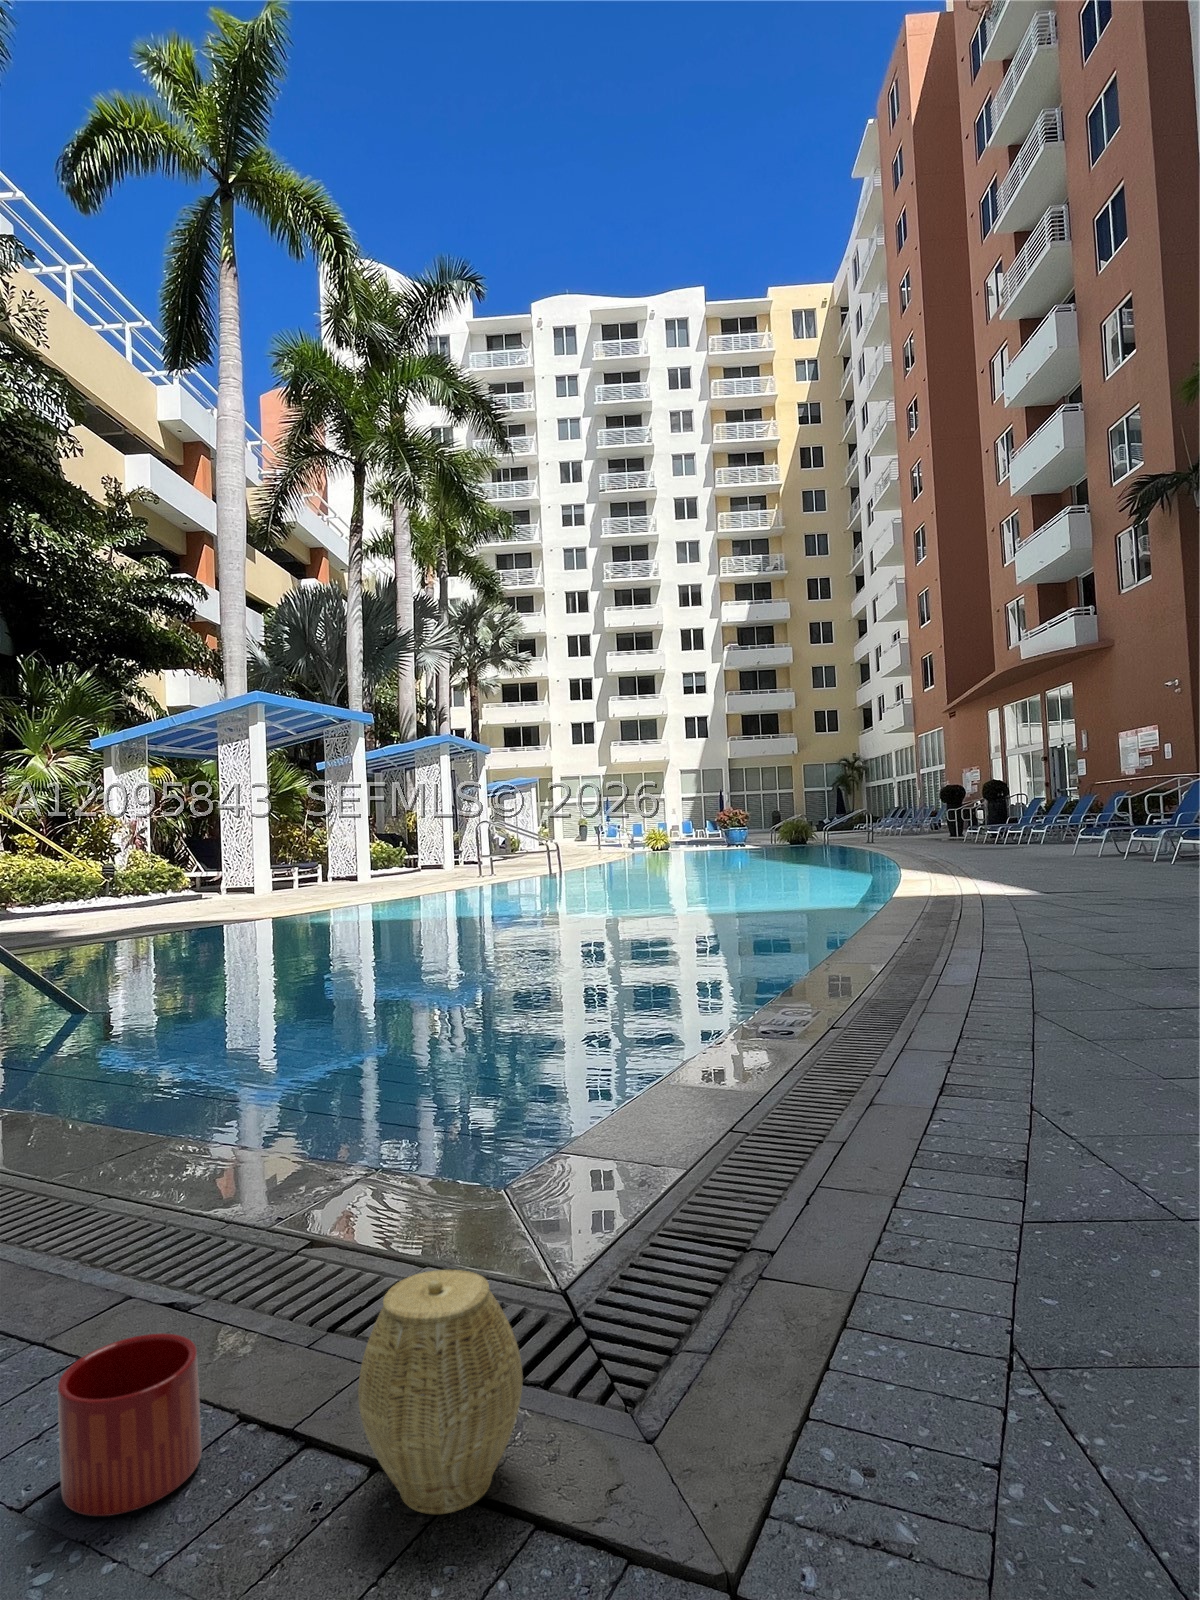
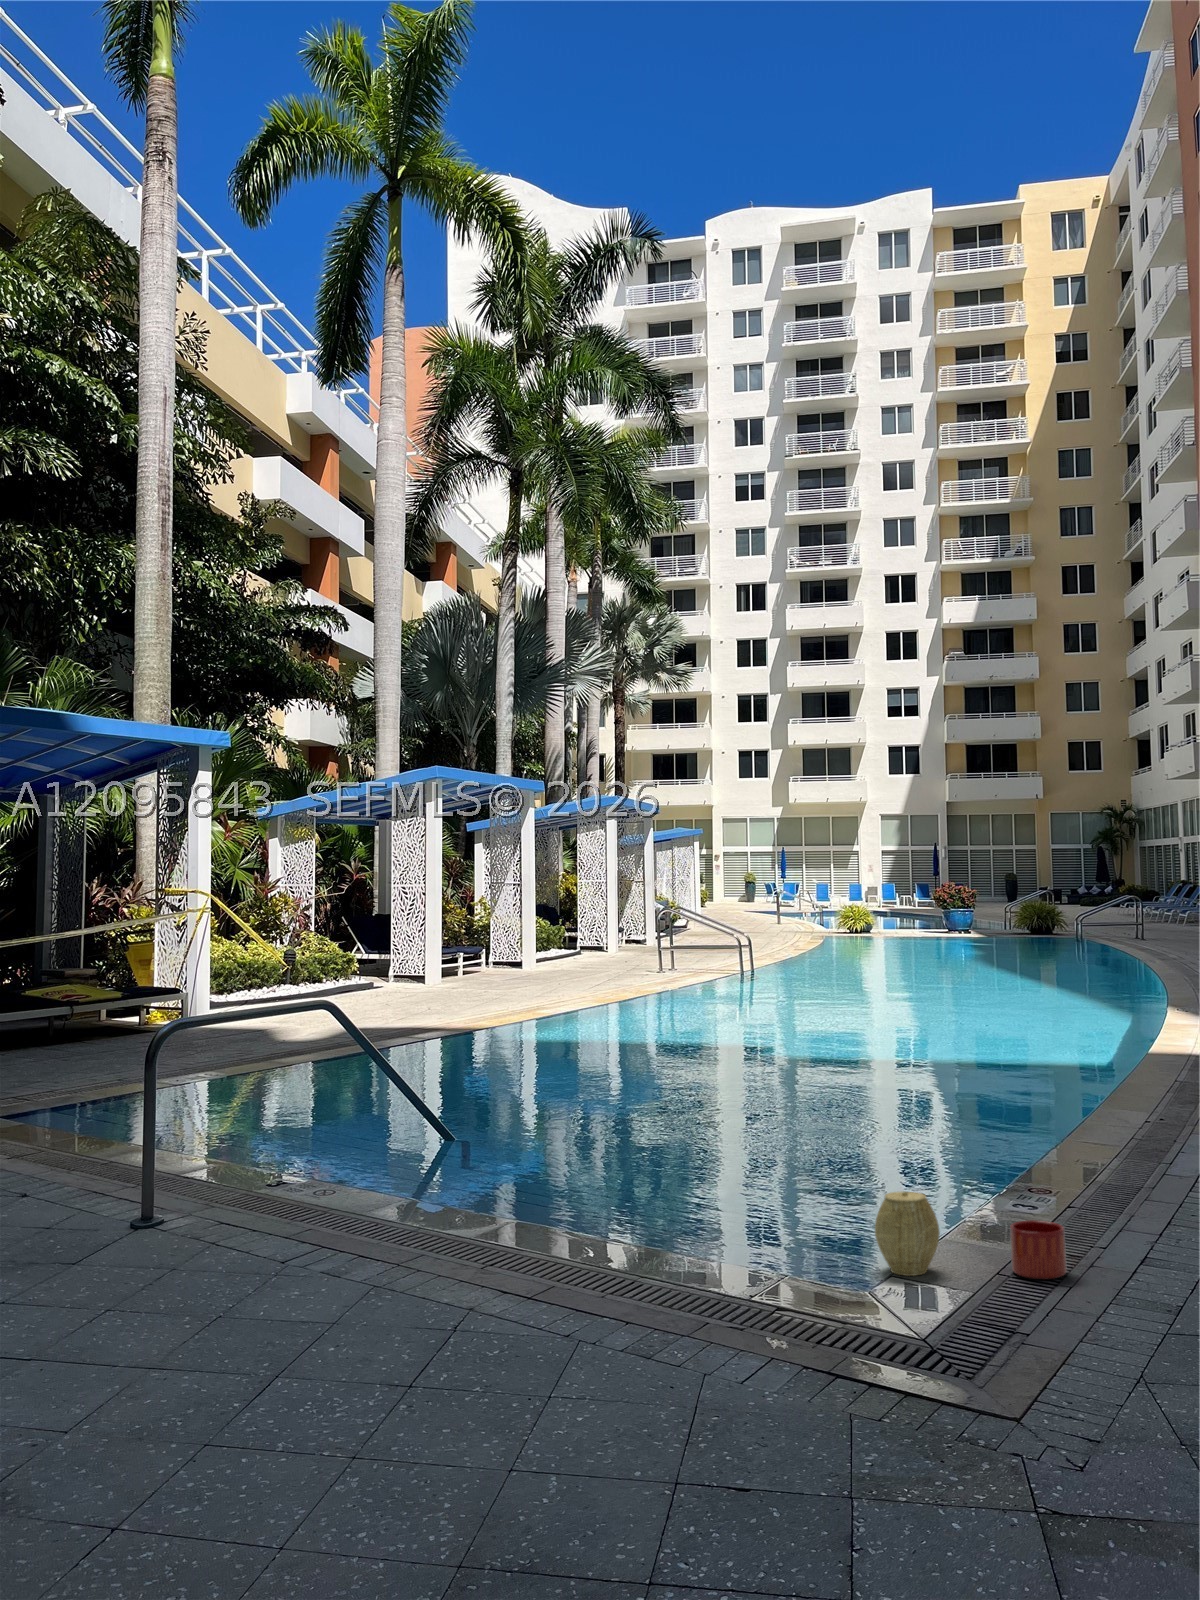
planter: present [57,1333,202,1516] -> present [1010,1220,1067,1280]

